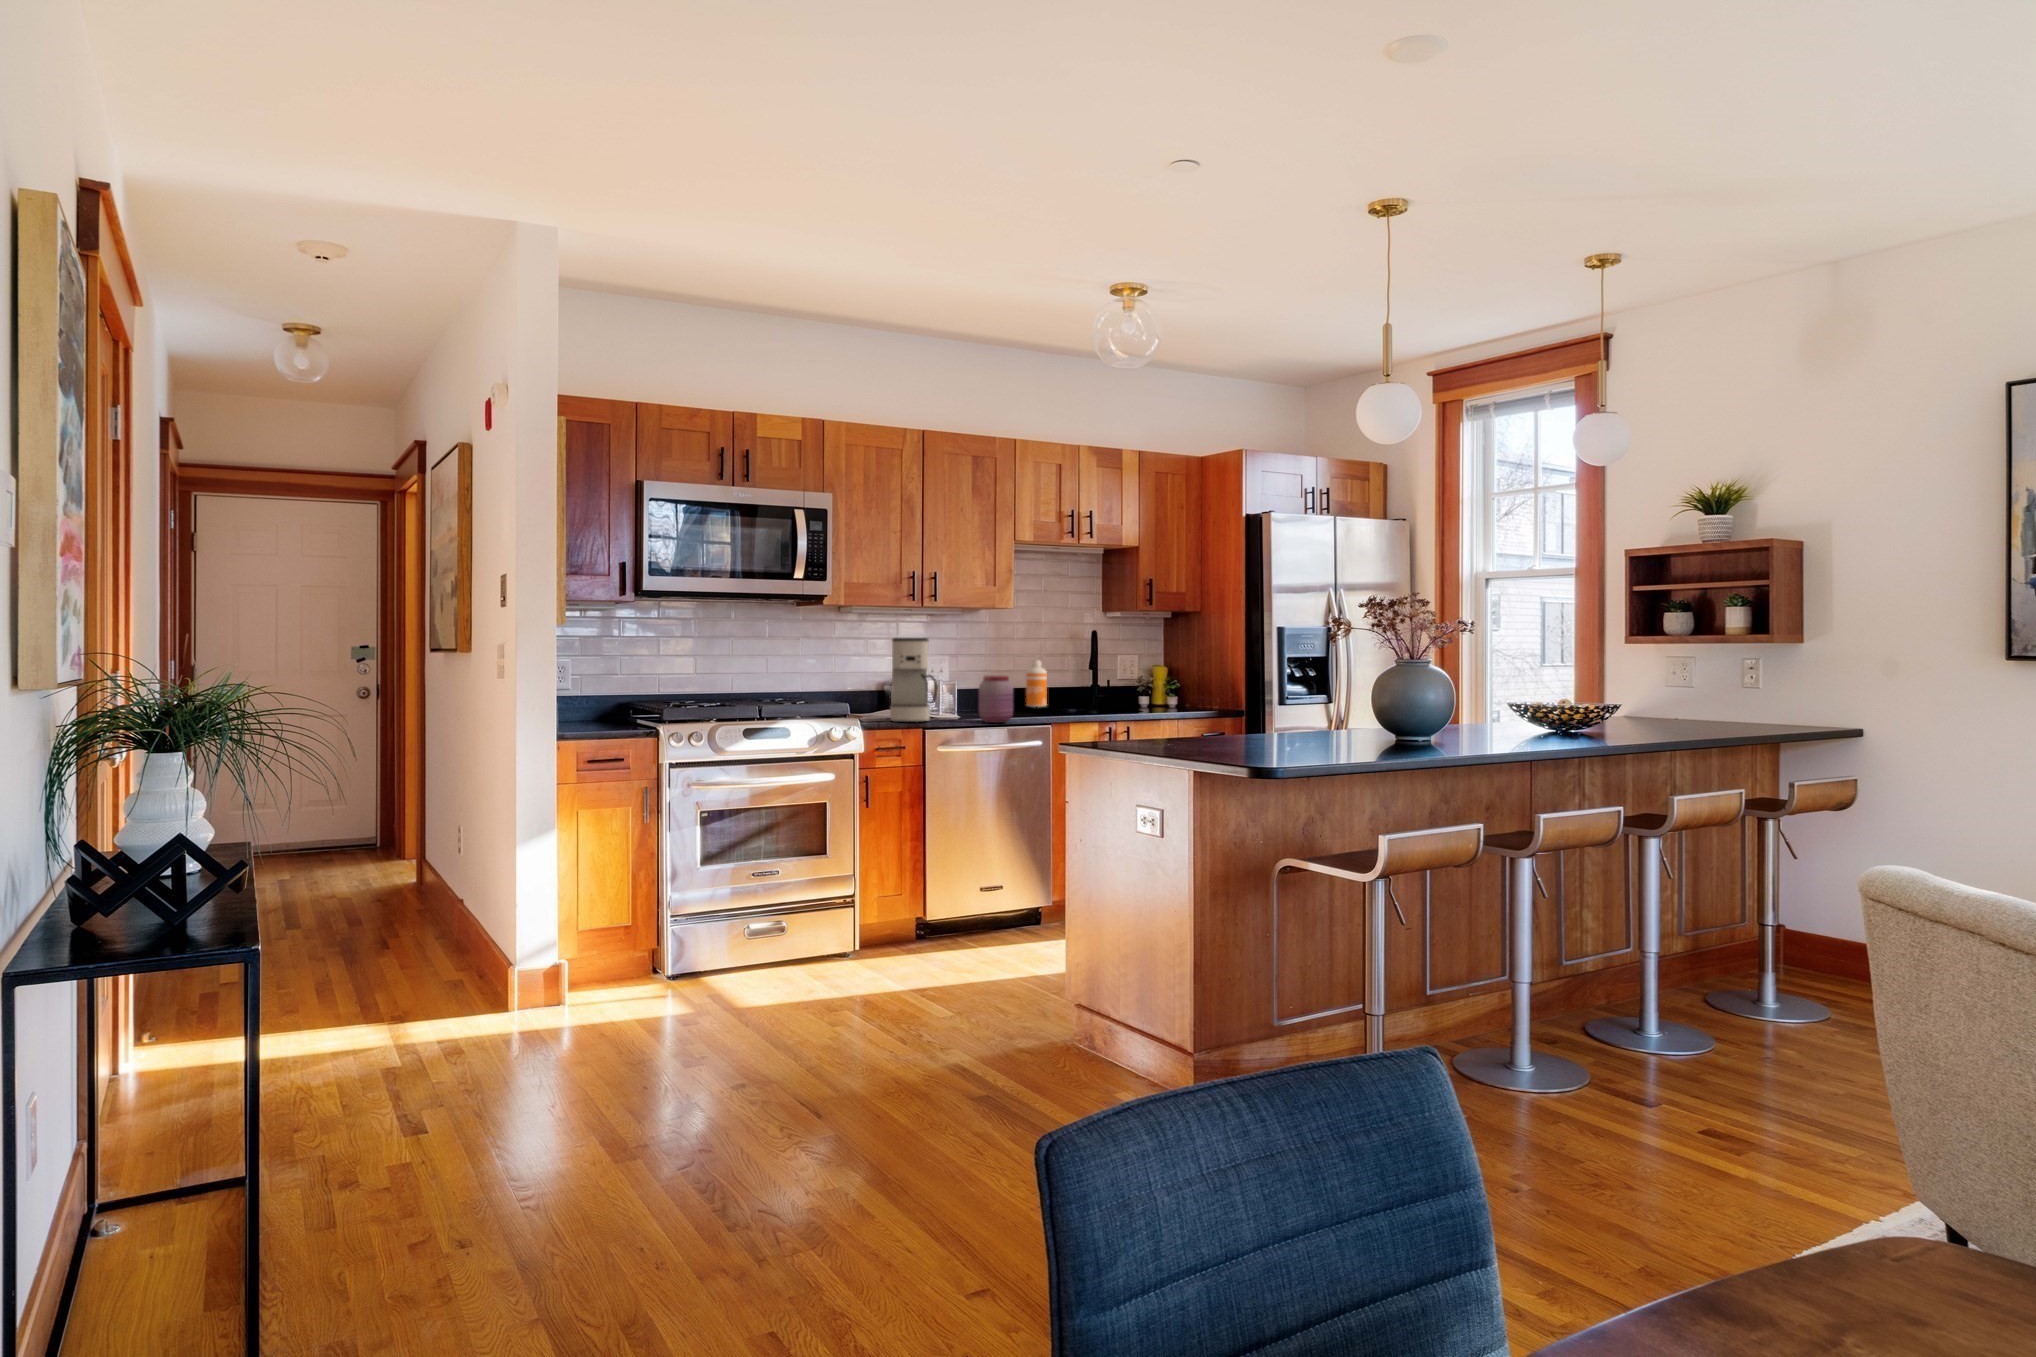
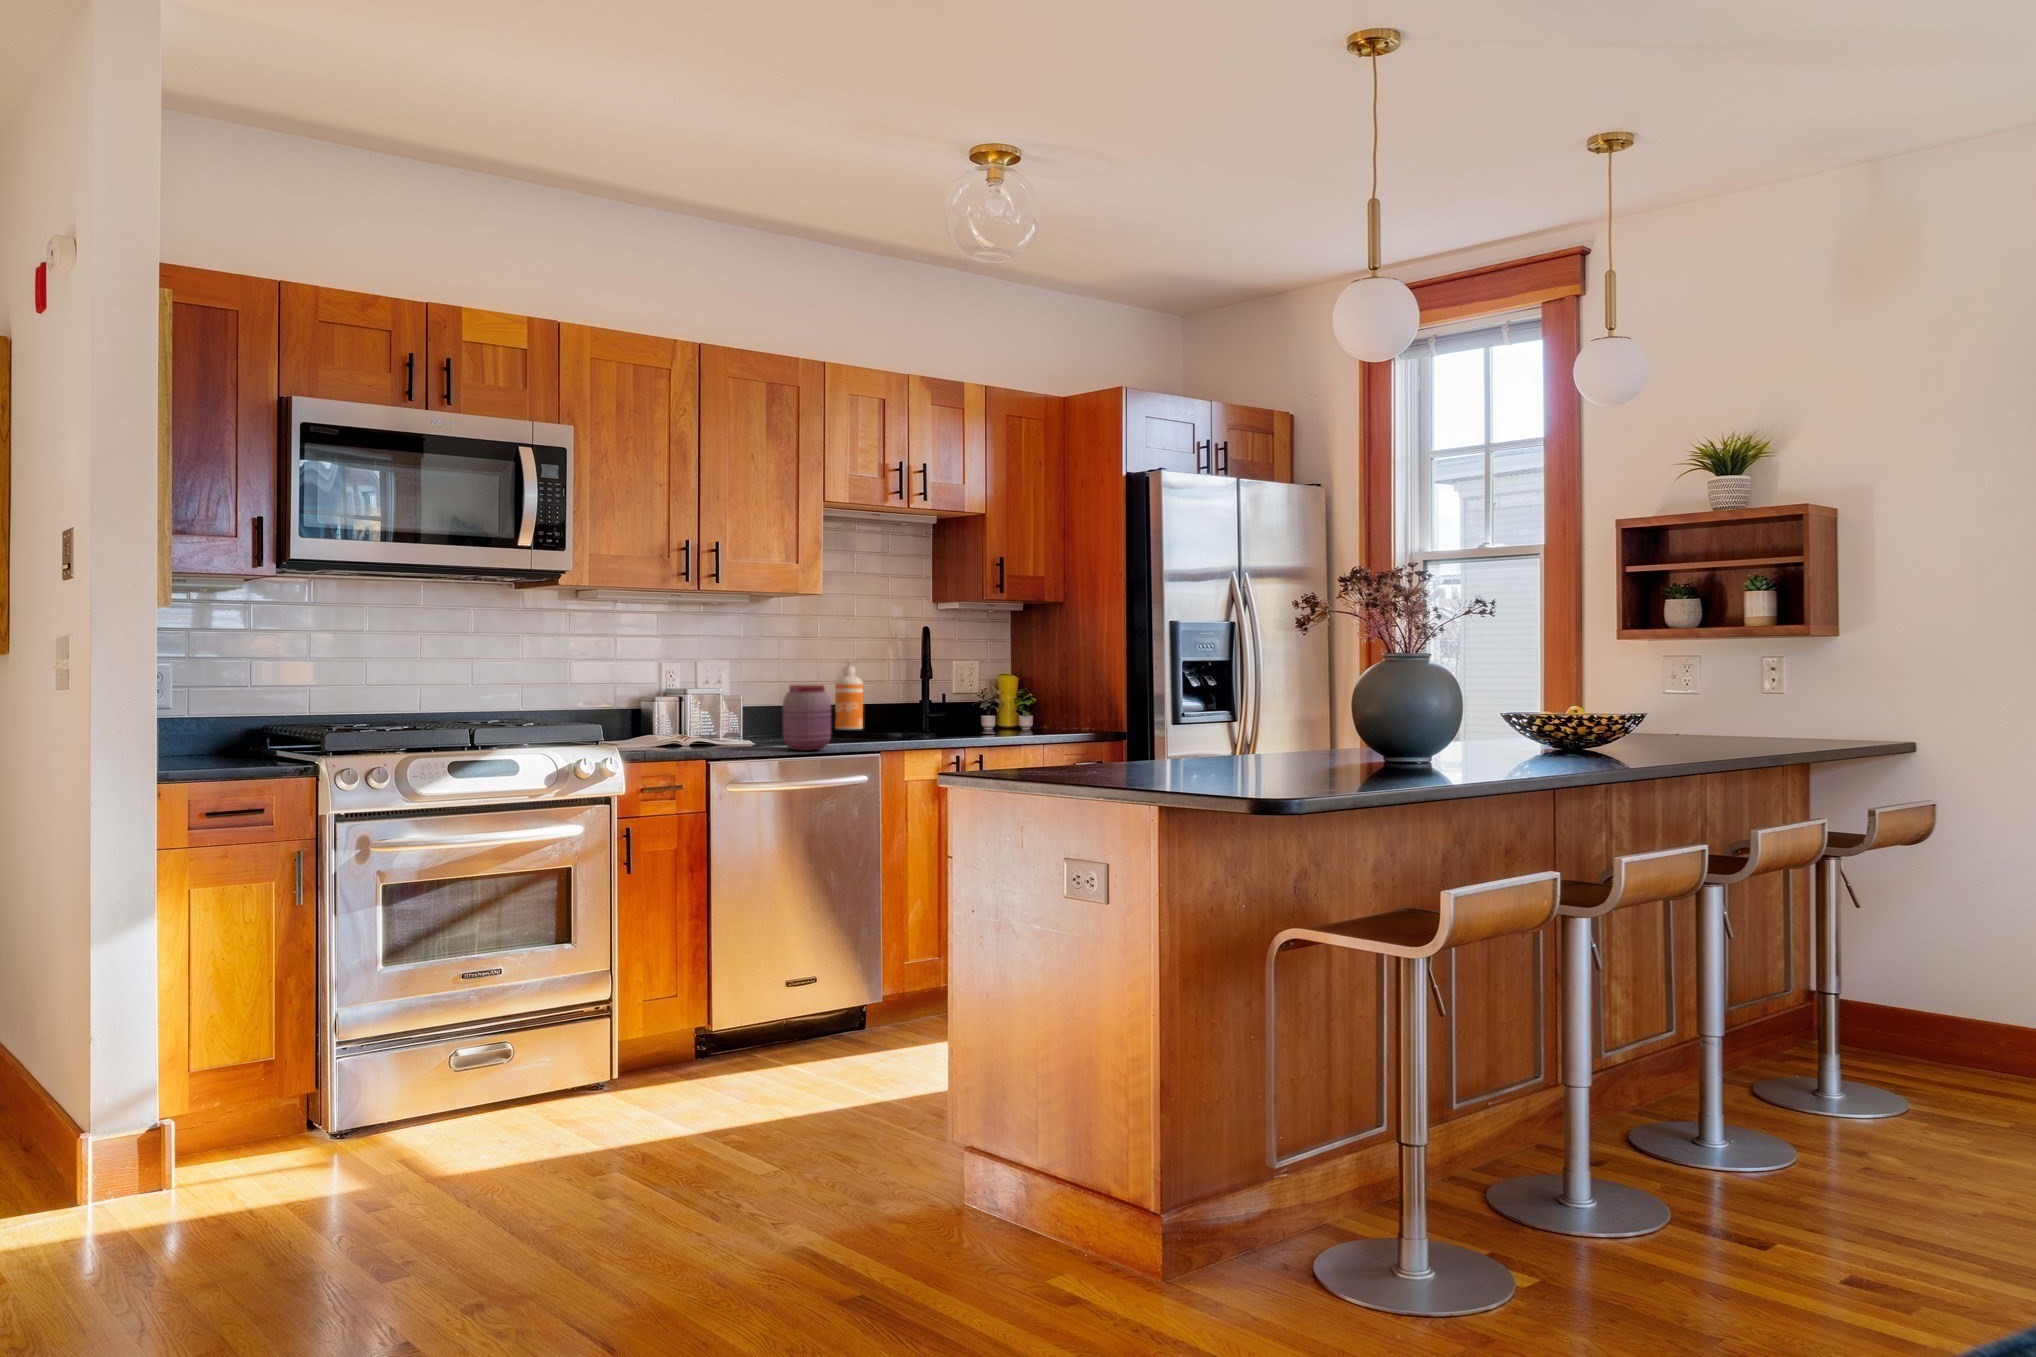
coffee maker: present [890,638,938,722] -> none [657,631,726,750]

